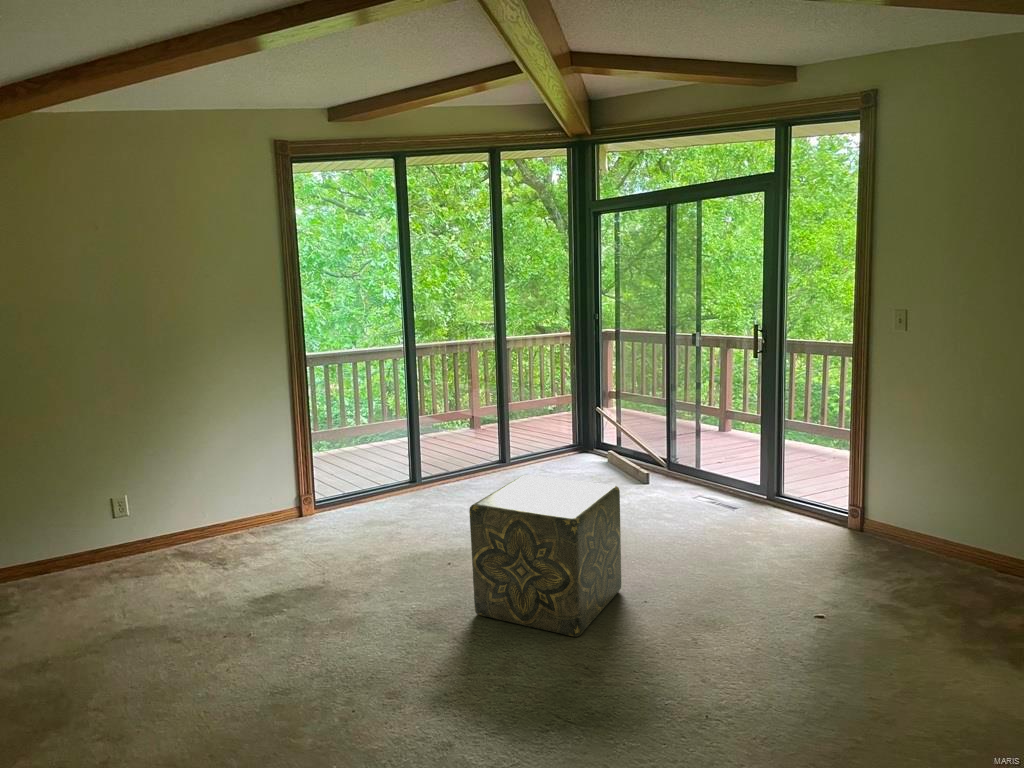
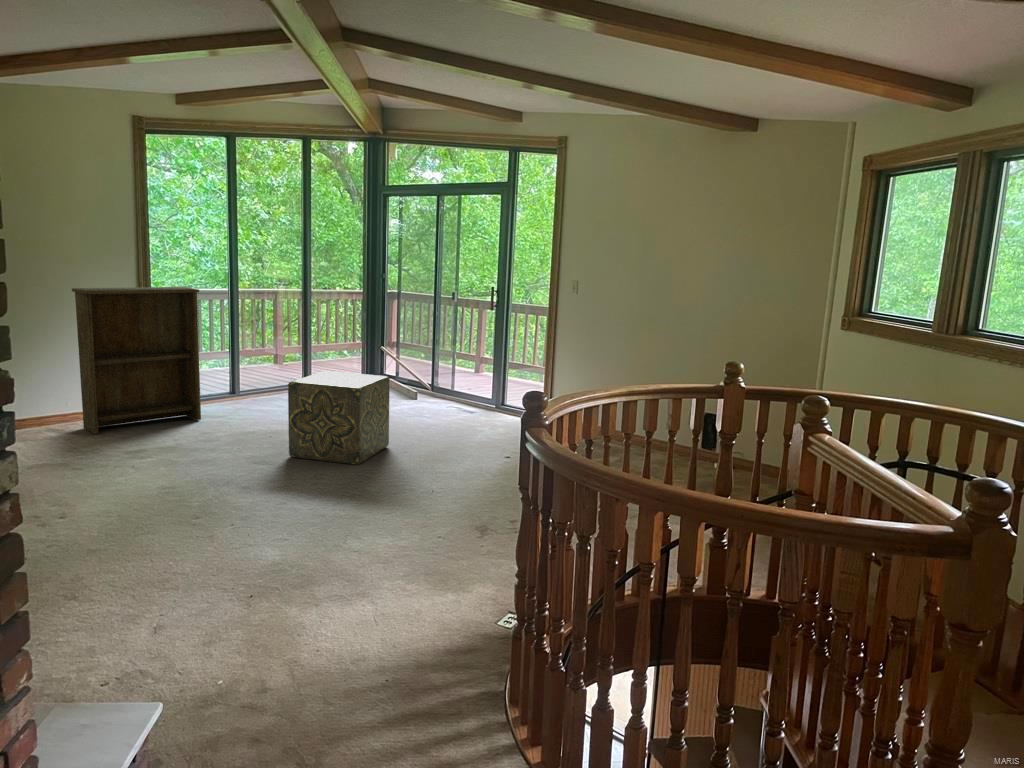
bookshelf: none [202,356,368,561] -> present [72,287,201,434]

